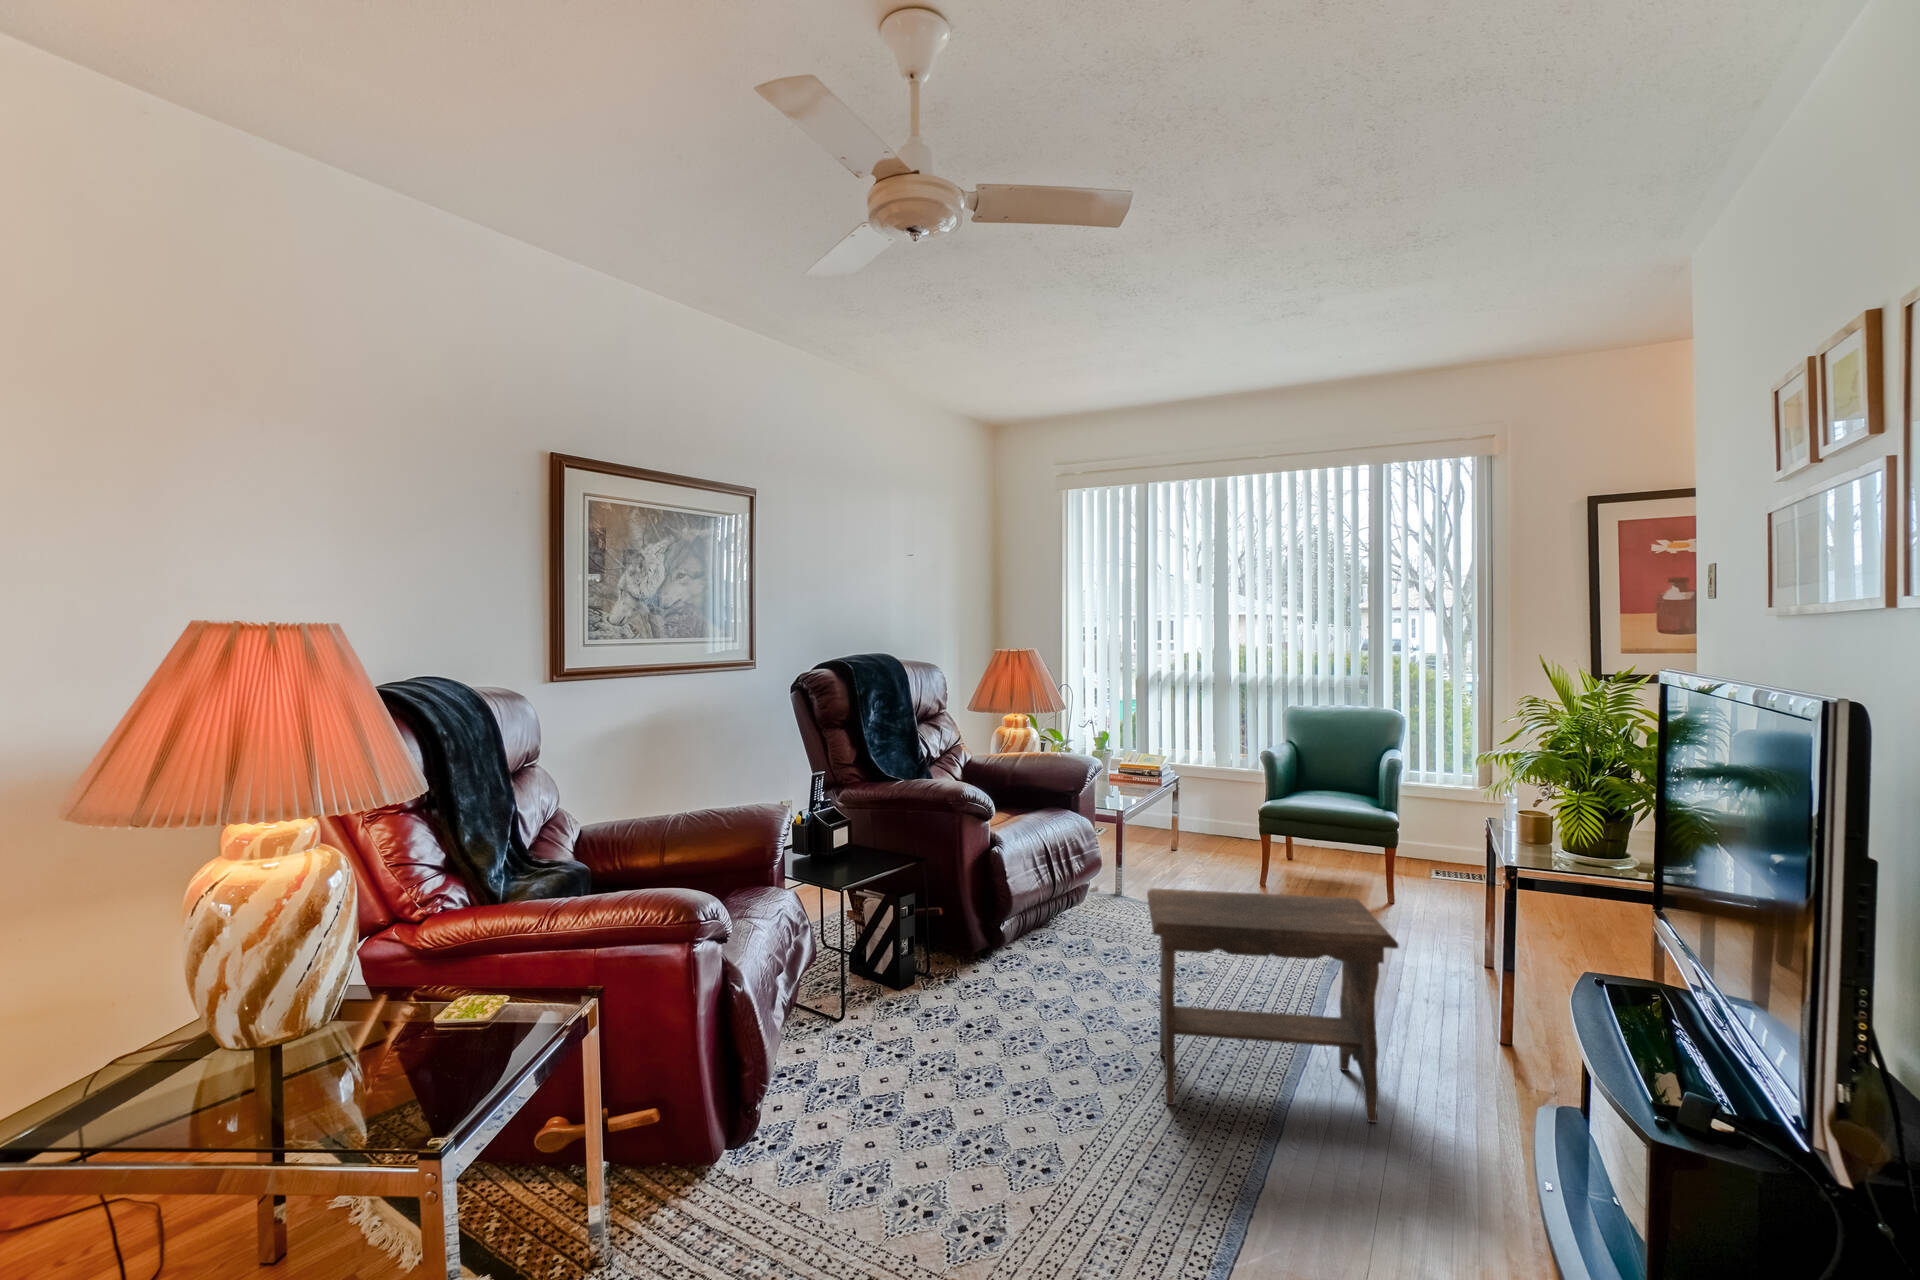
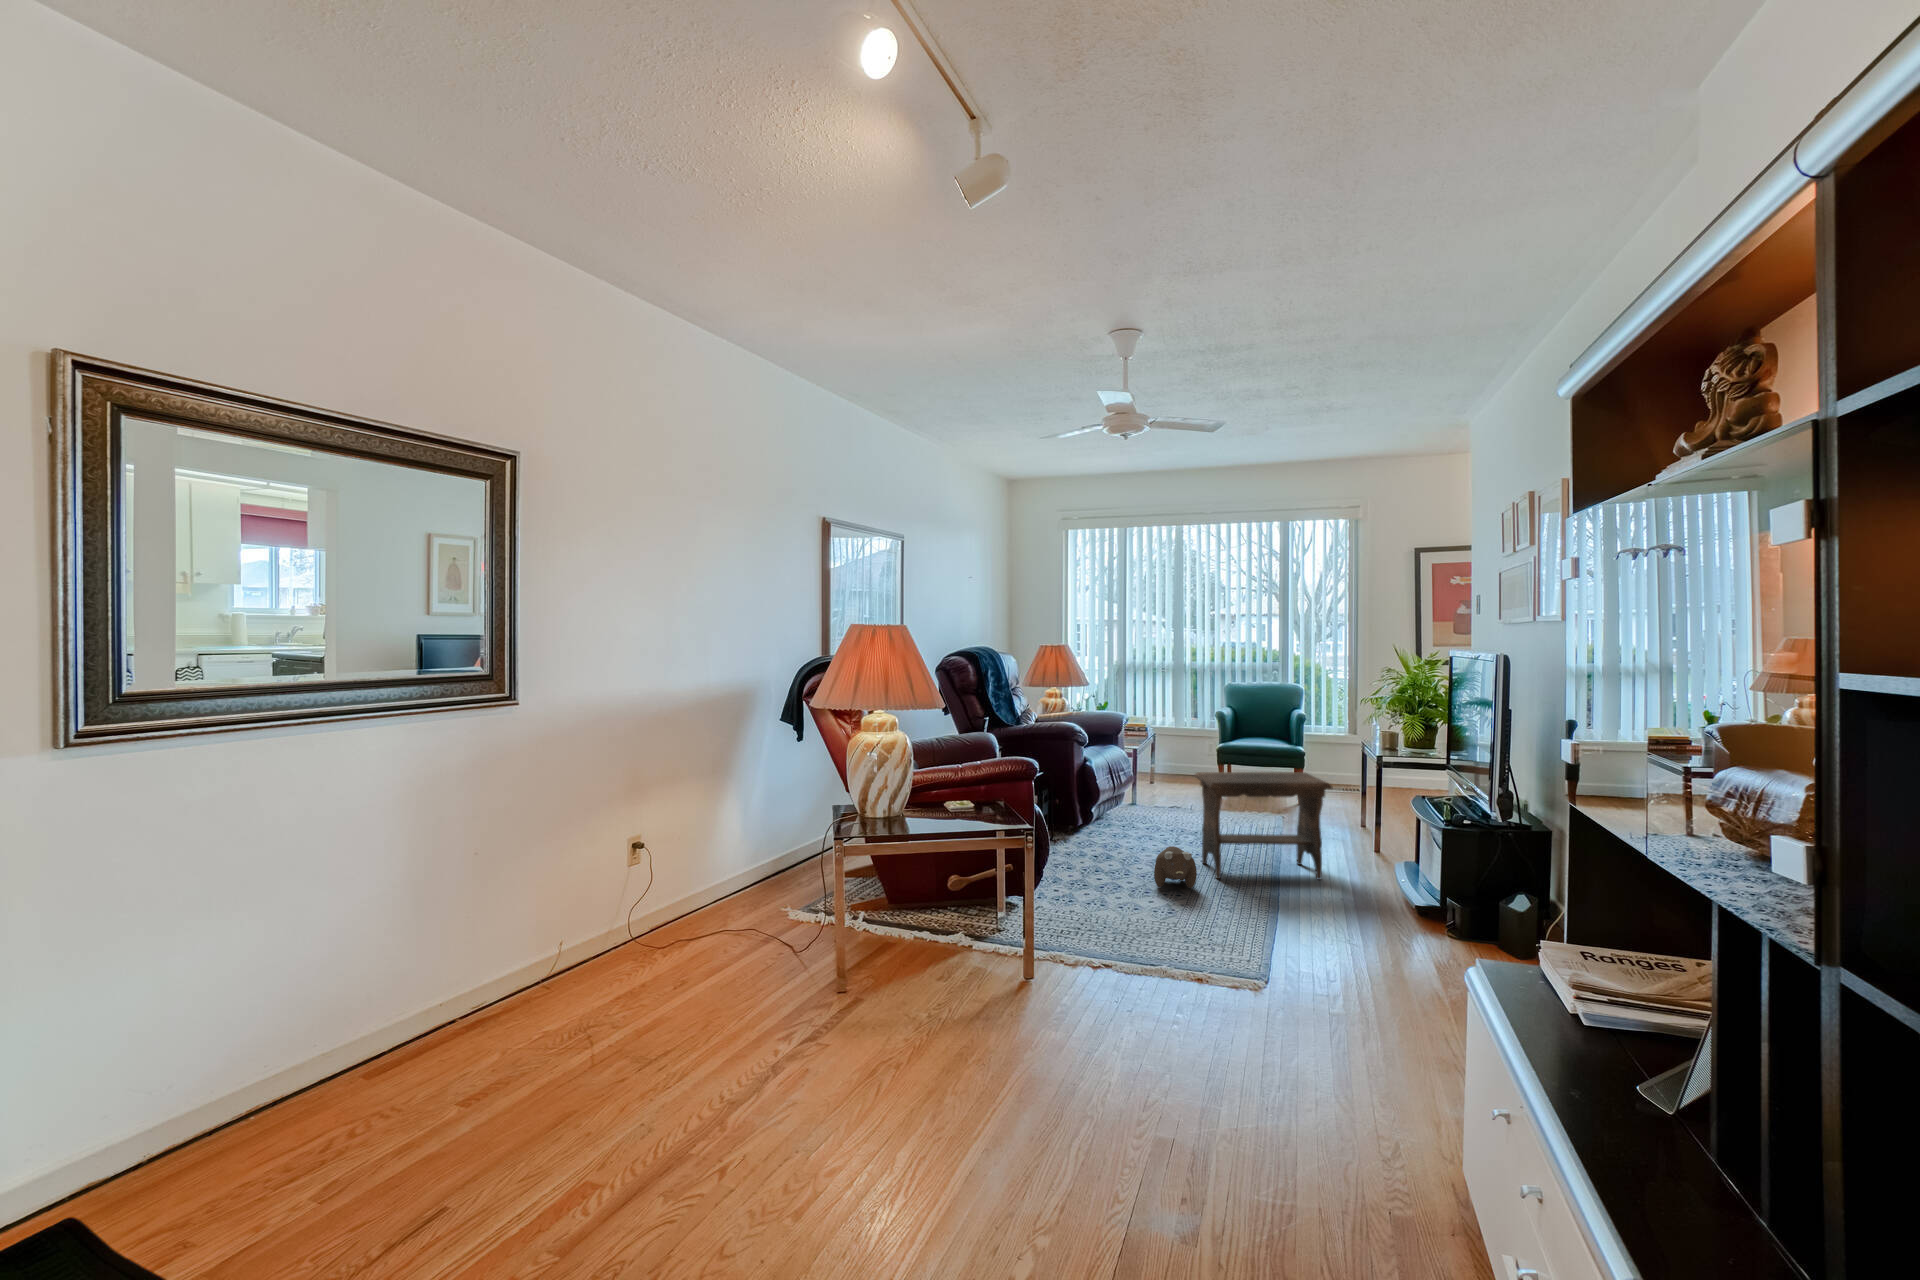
plush toy: none [1033,1042,1113,1132] -> present [1154,846,1197,888]

